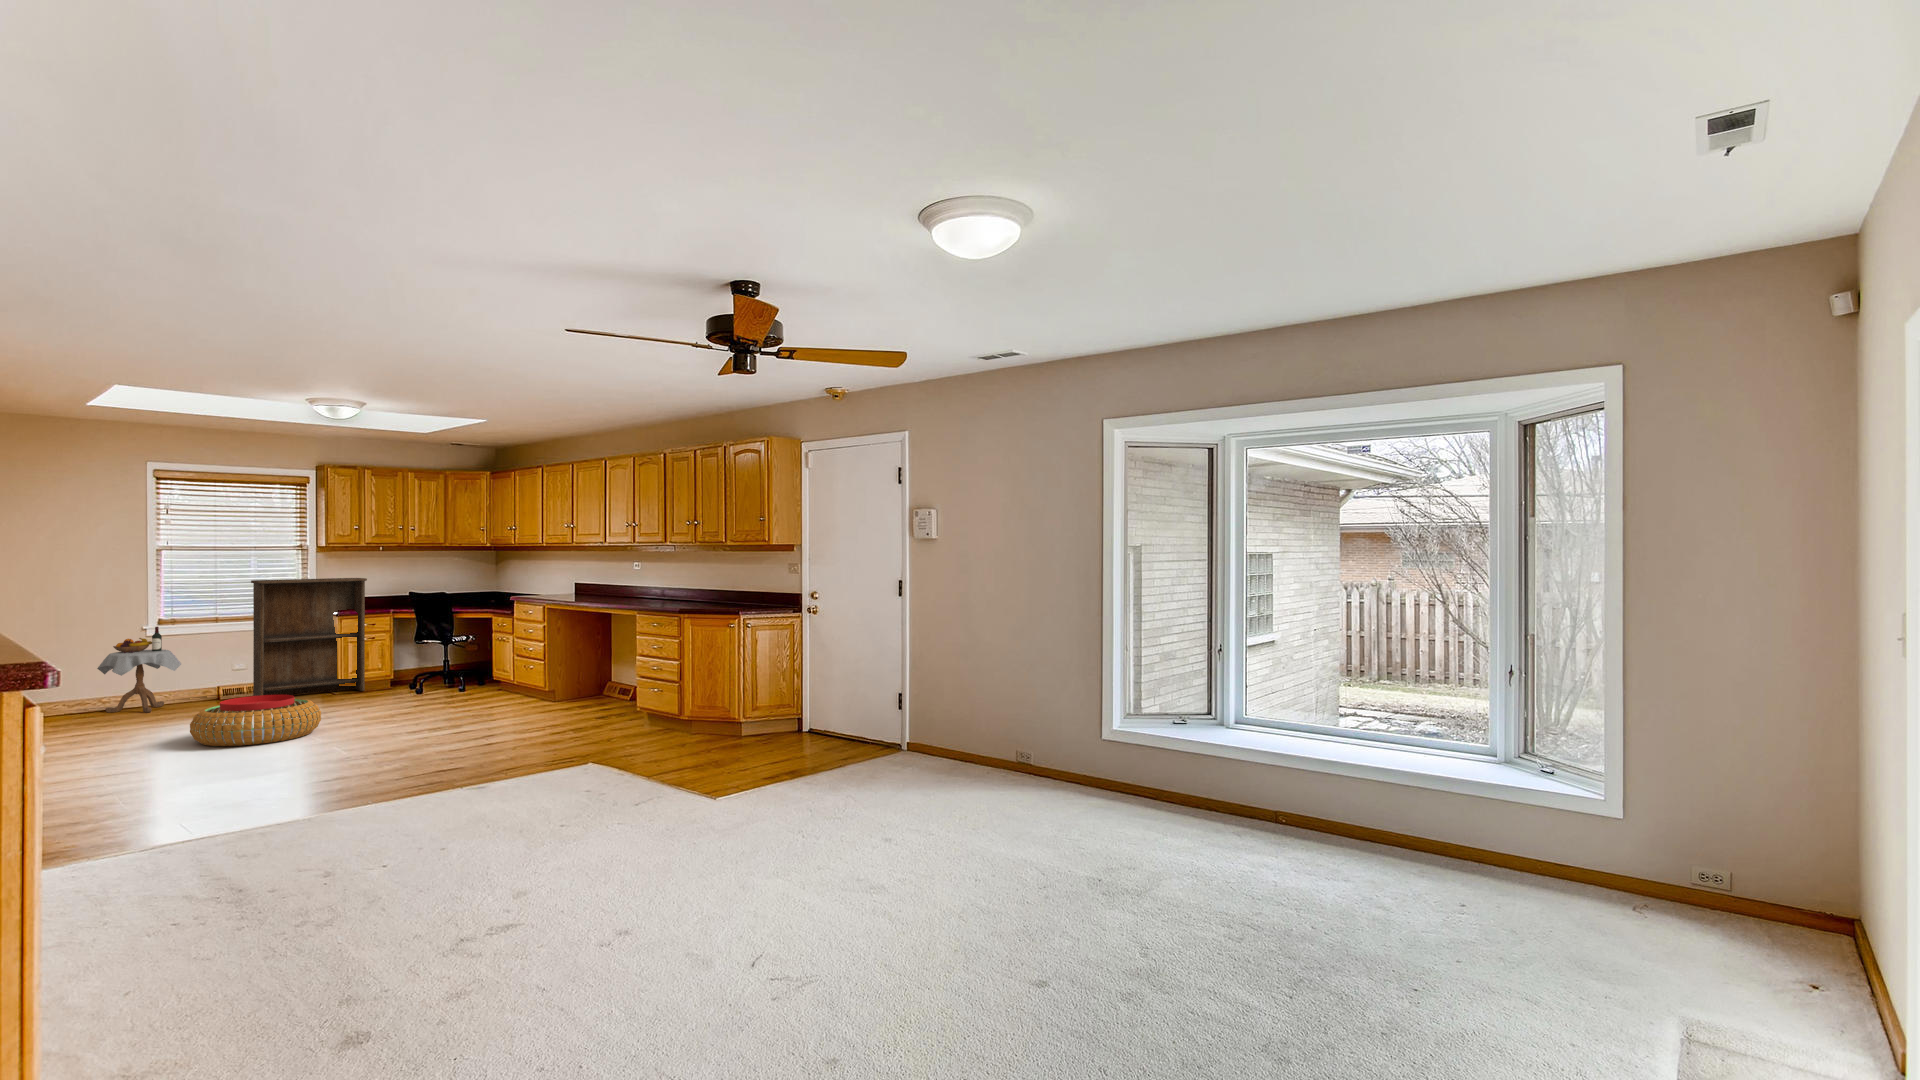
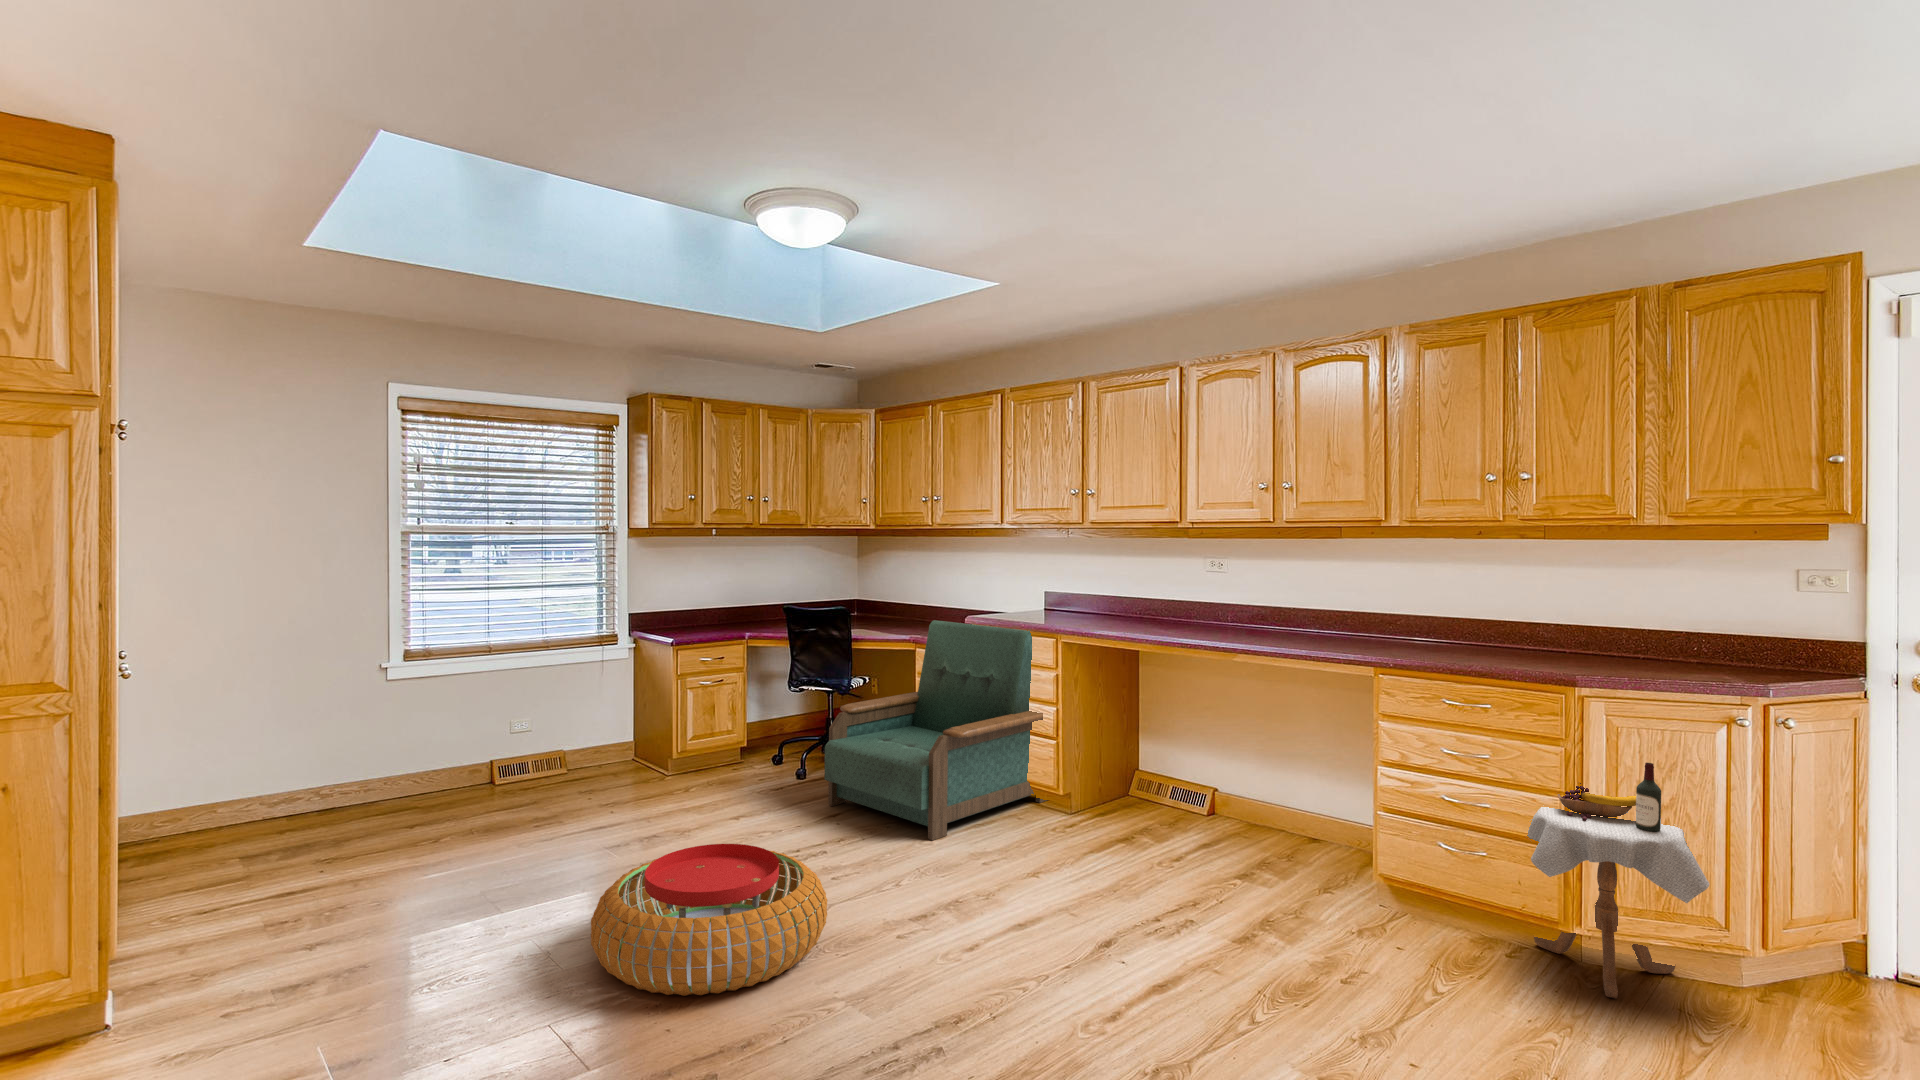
bookshelf: present [251,578,367,696] -> none [553,581,725,803]
armchair: none [400,598,544,710] -> present [824,620,1047,840]
side table: present [97,627,181,713] -> present [1527,763,1709,998]

